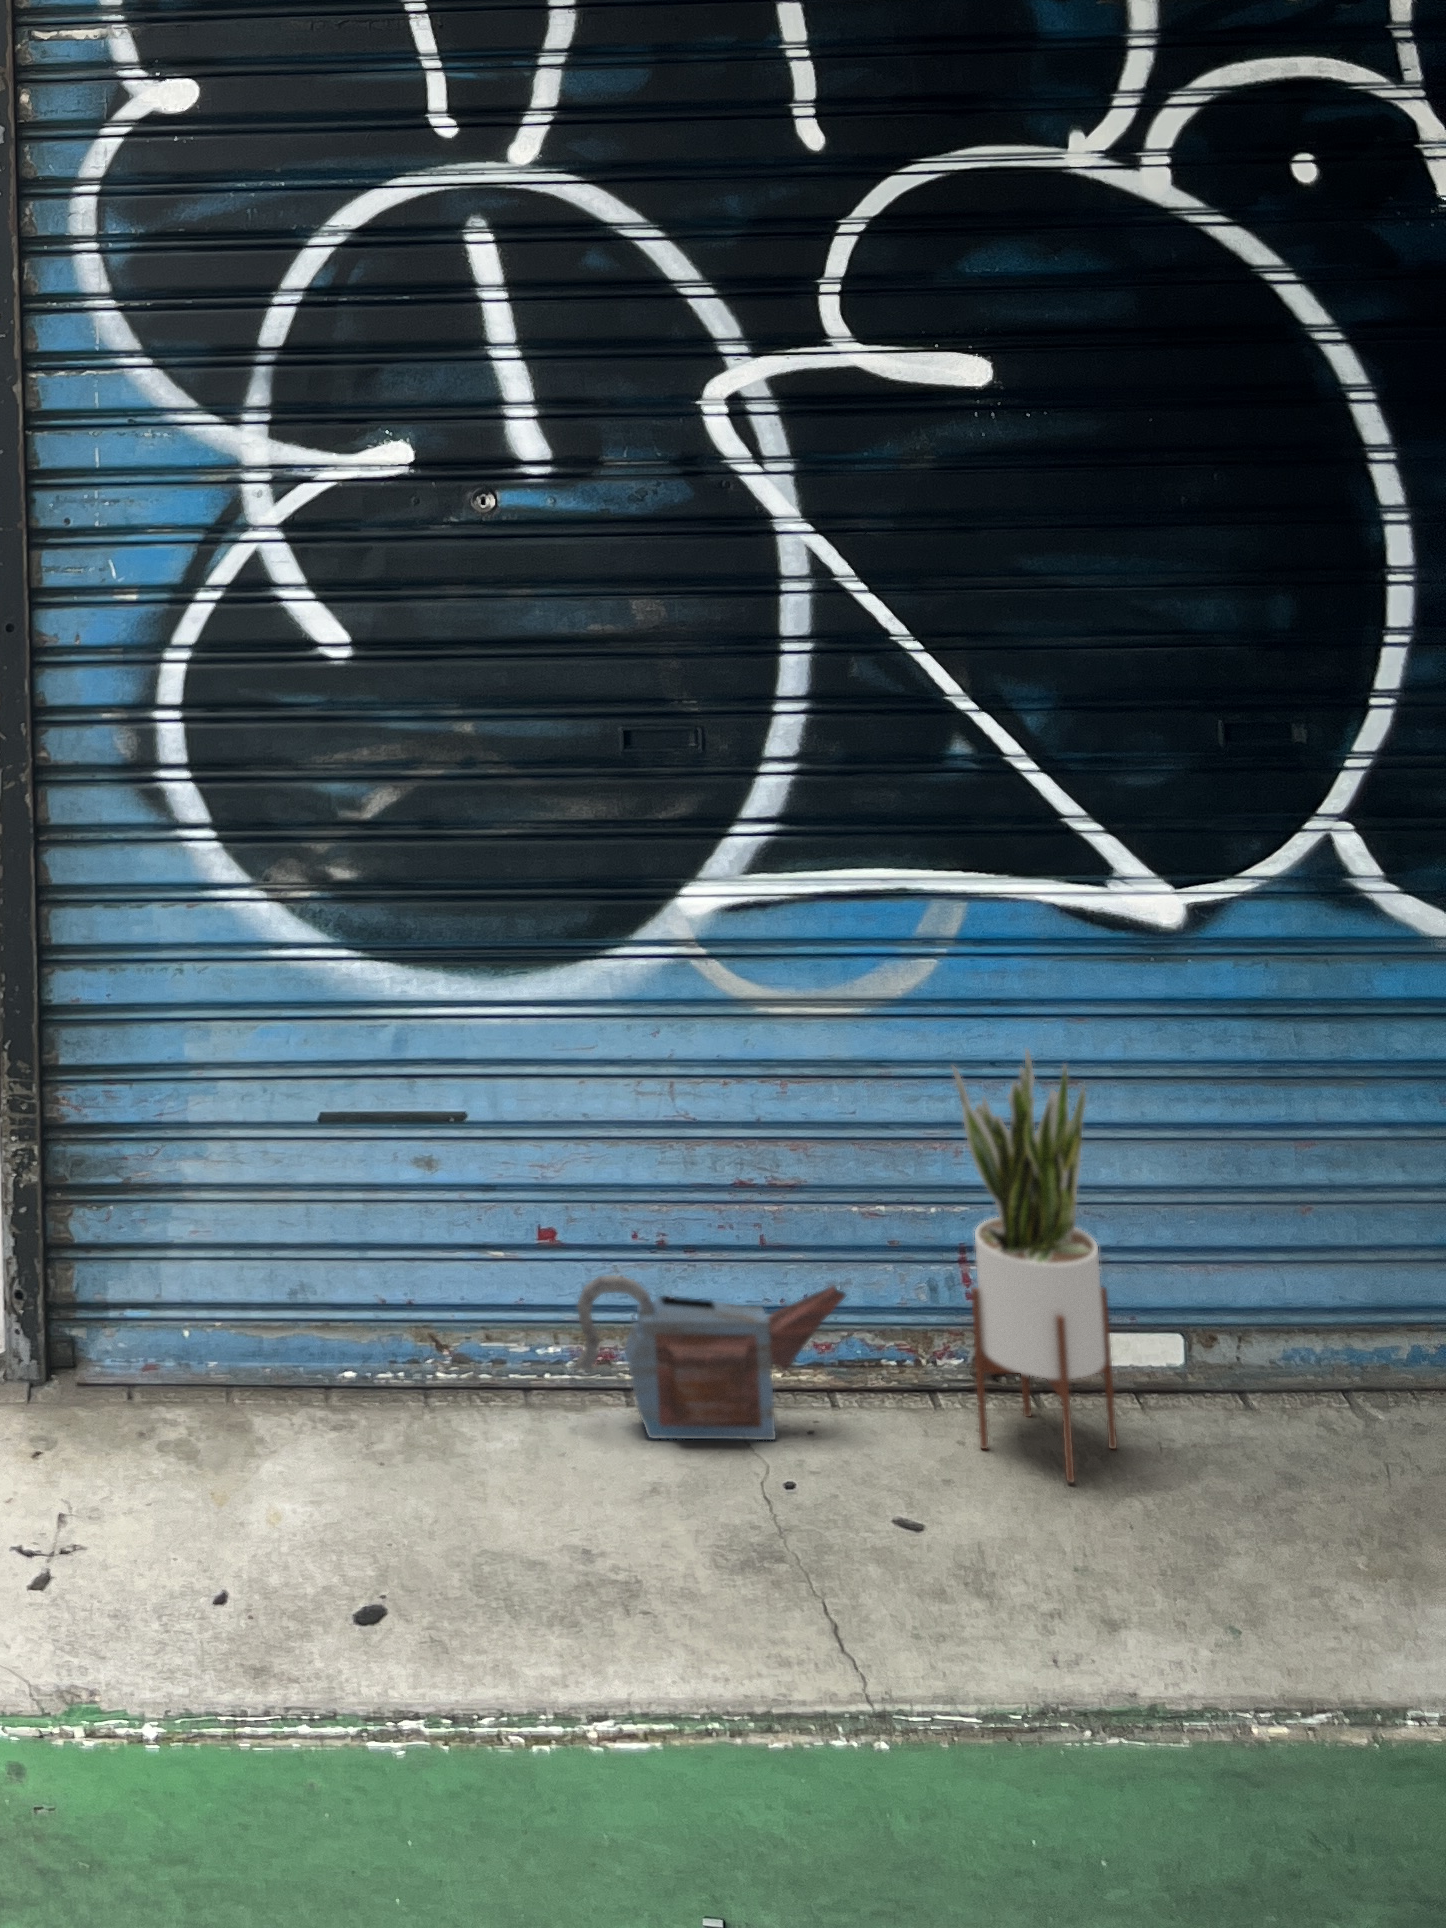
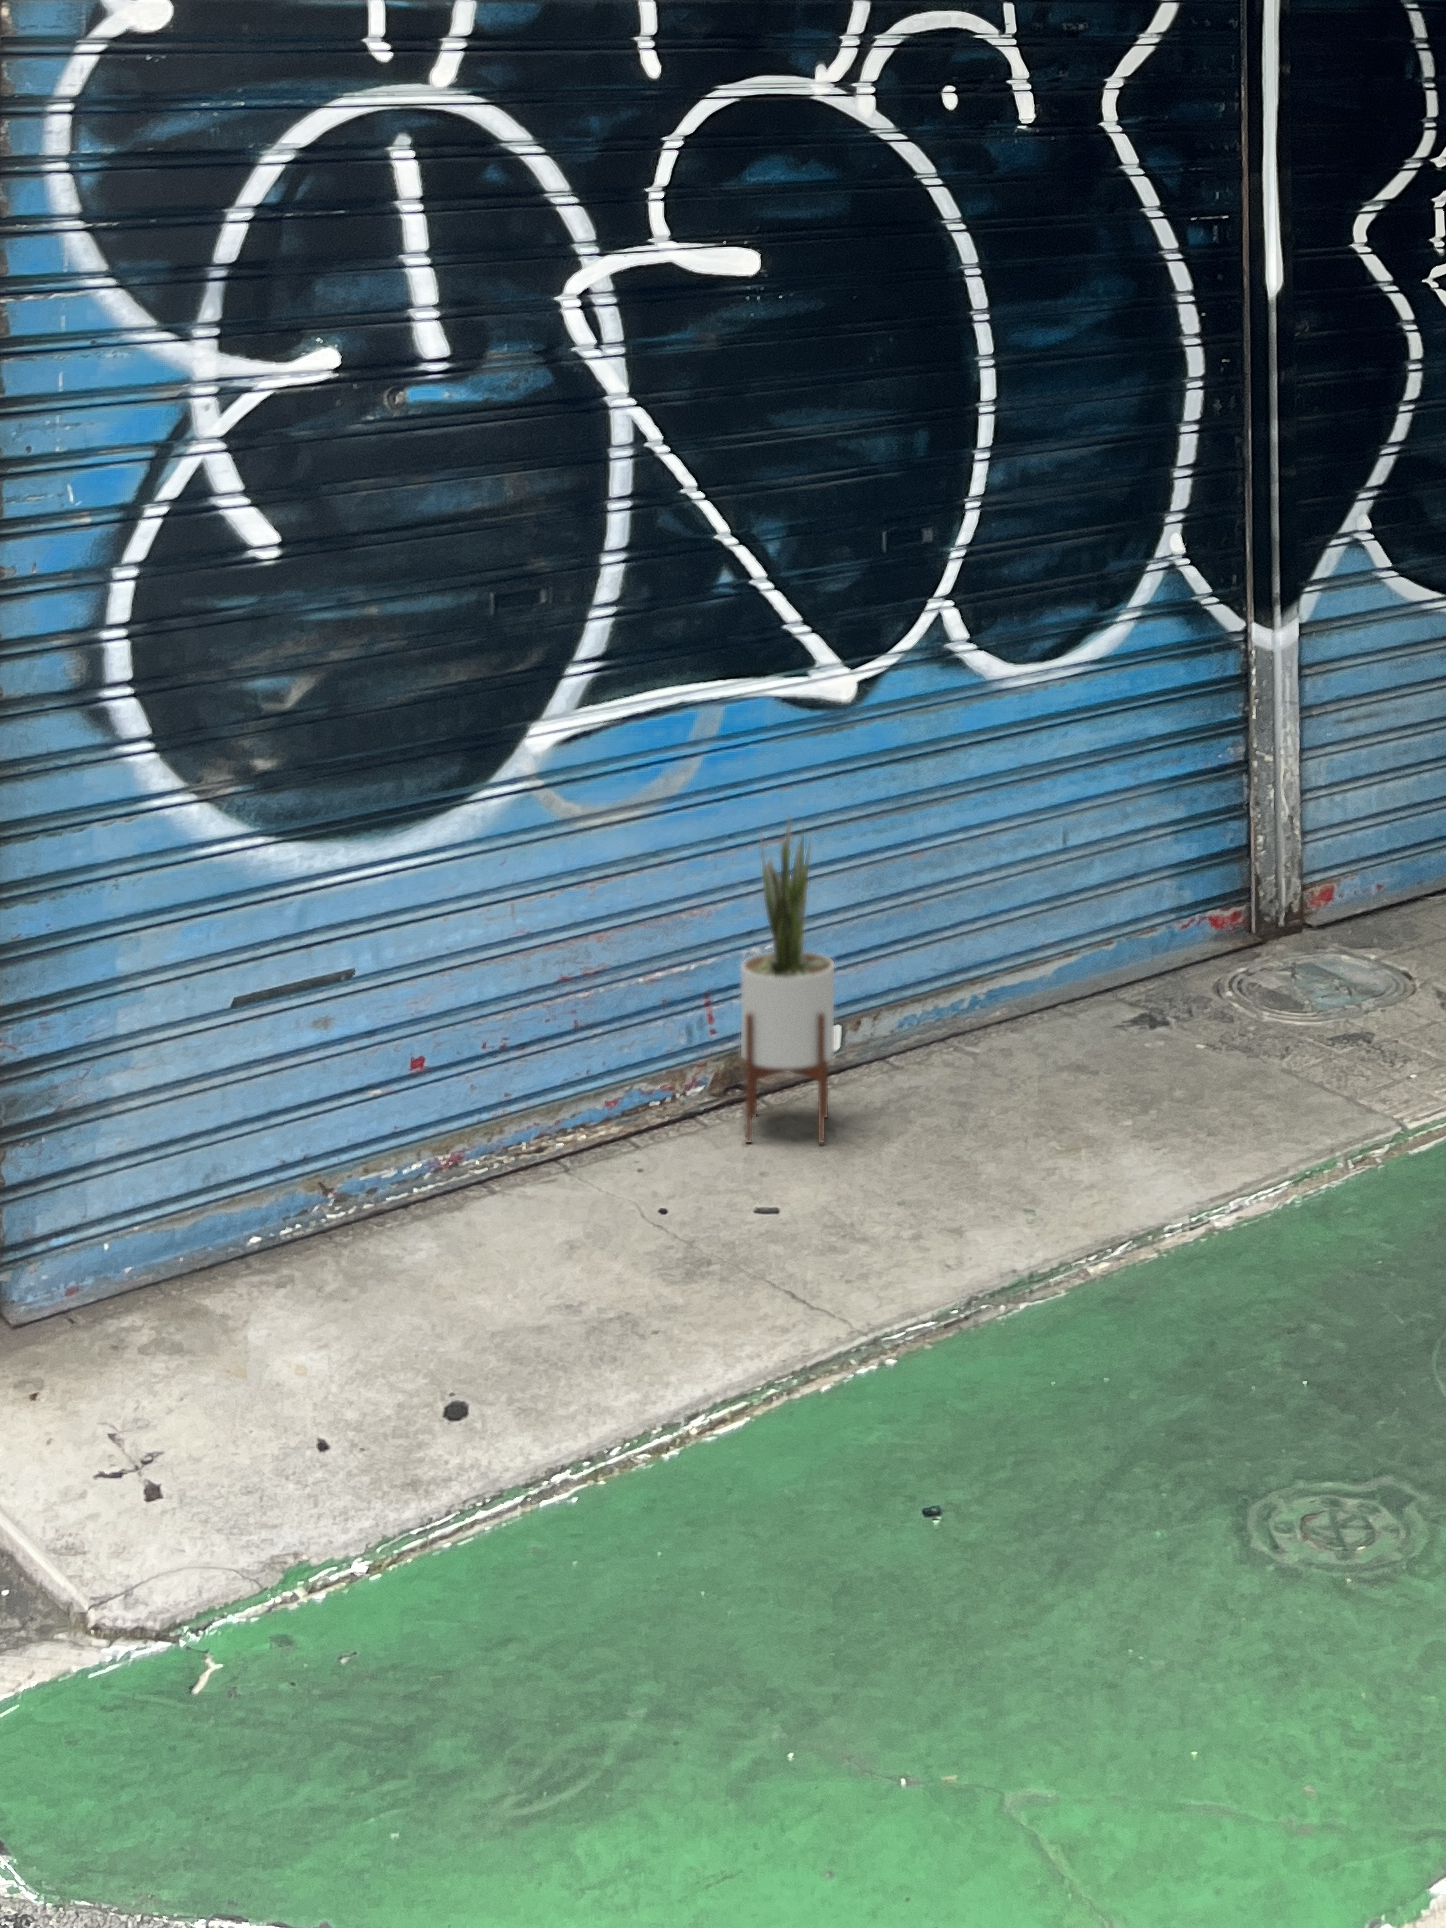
watering can: present [577,1275,846,1440] -> none [465,1040,659,1209]

